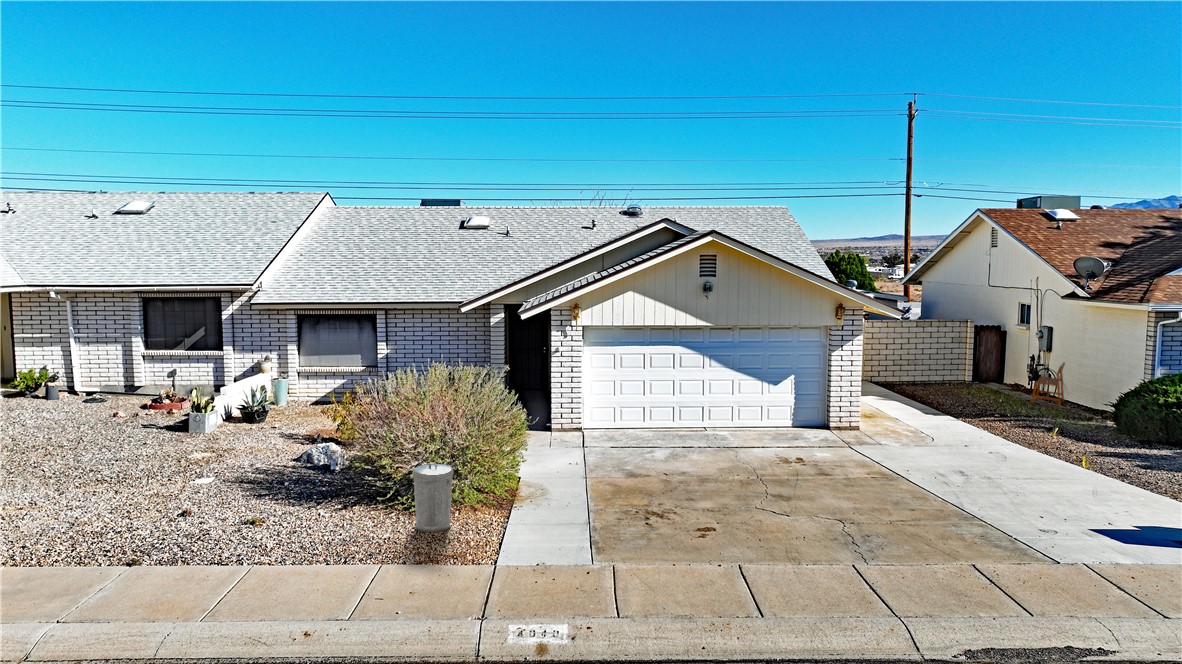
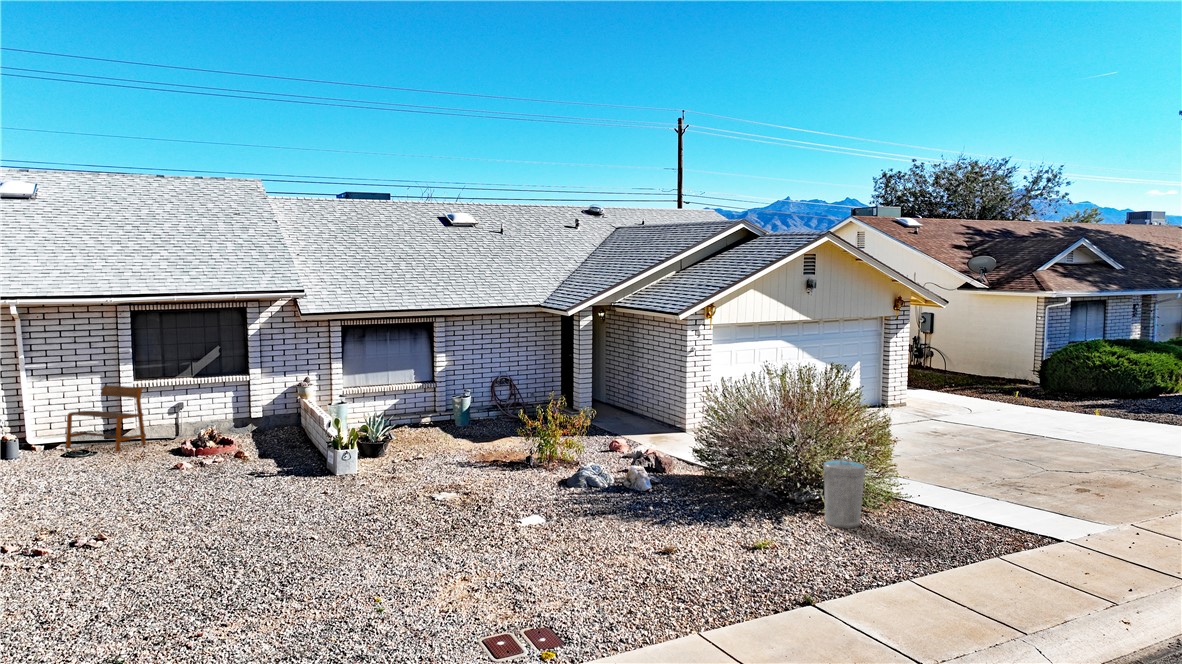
bench: present [1031,362,1065,407] -> present [66,385,146,452]

